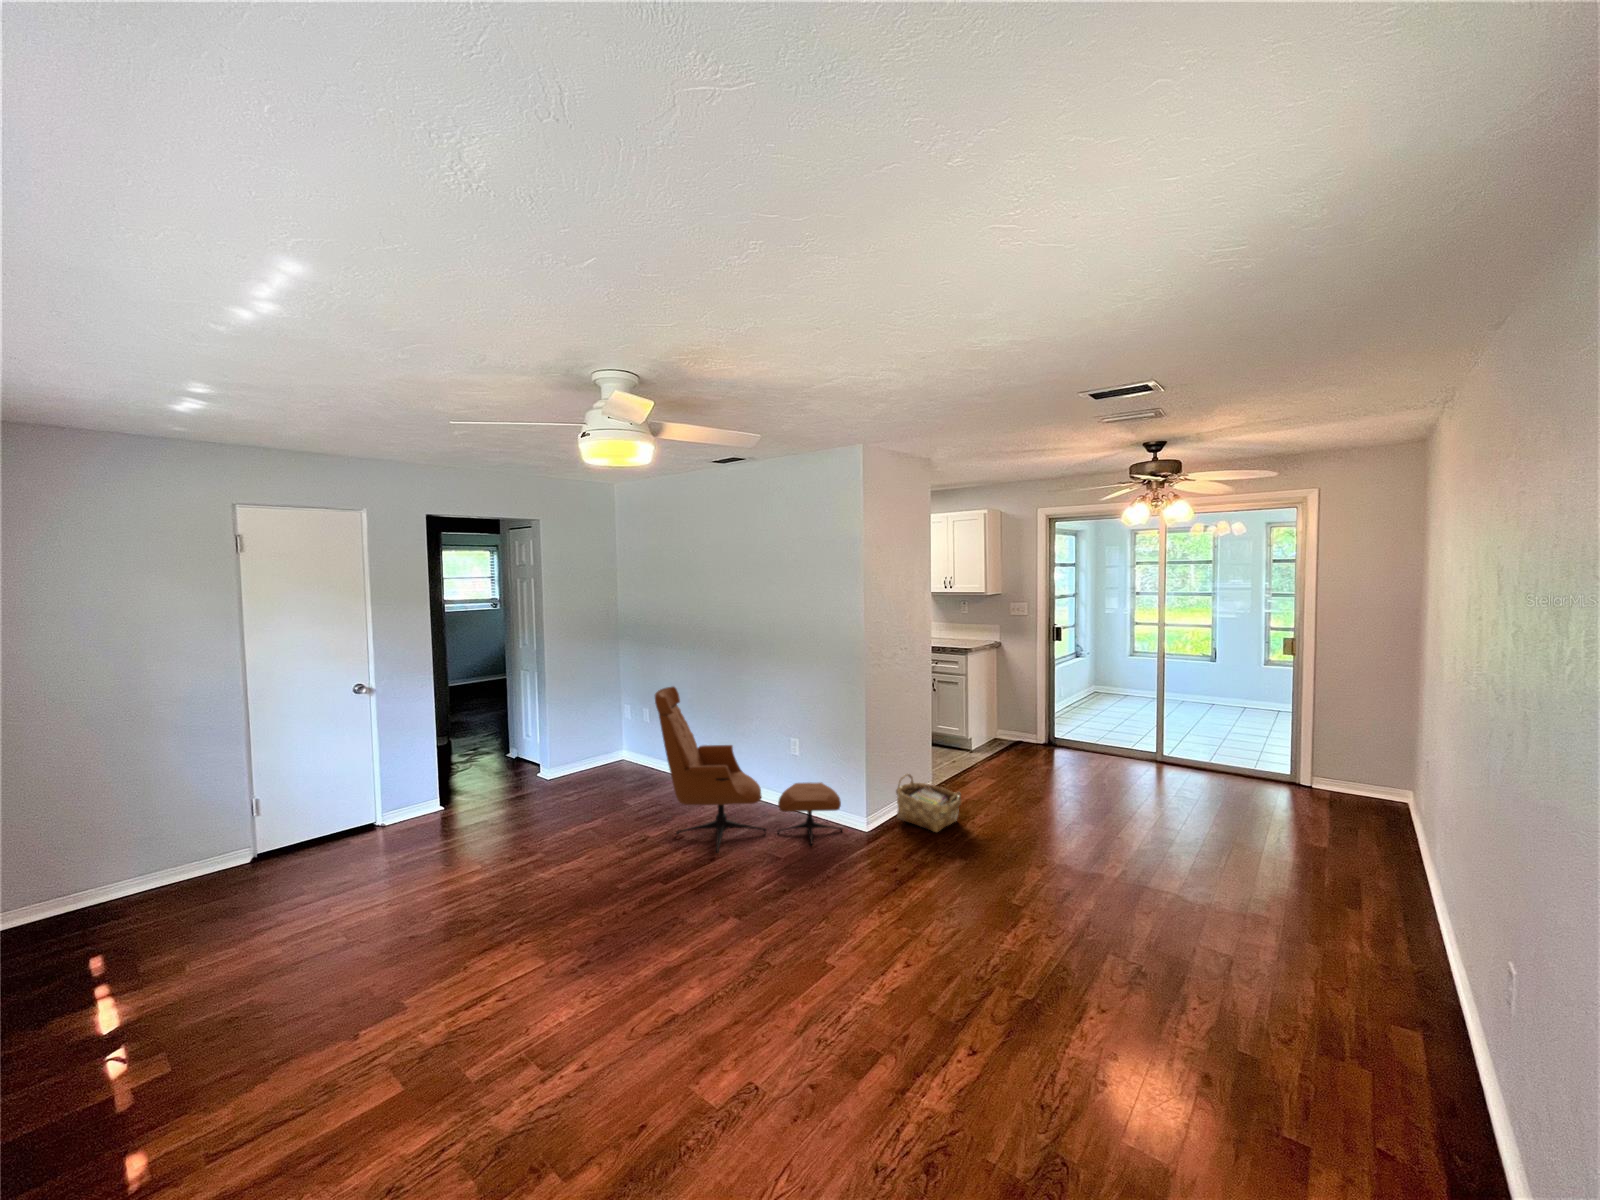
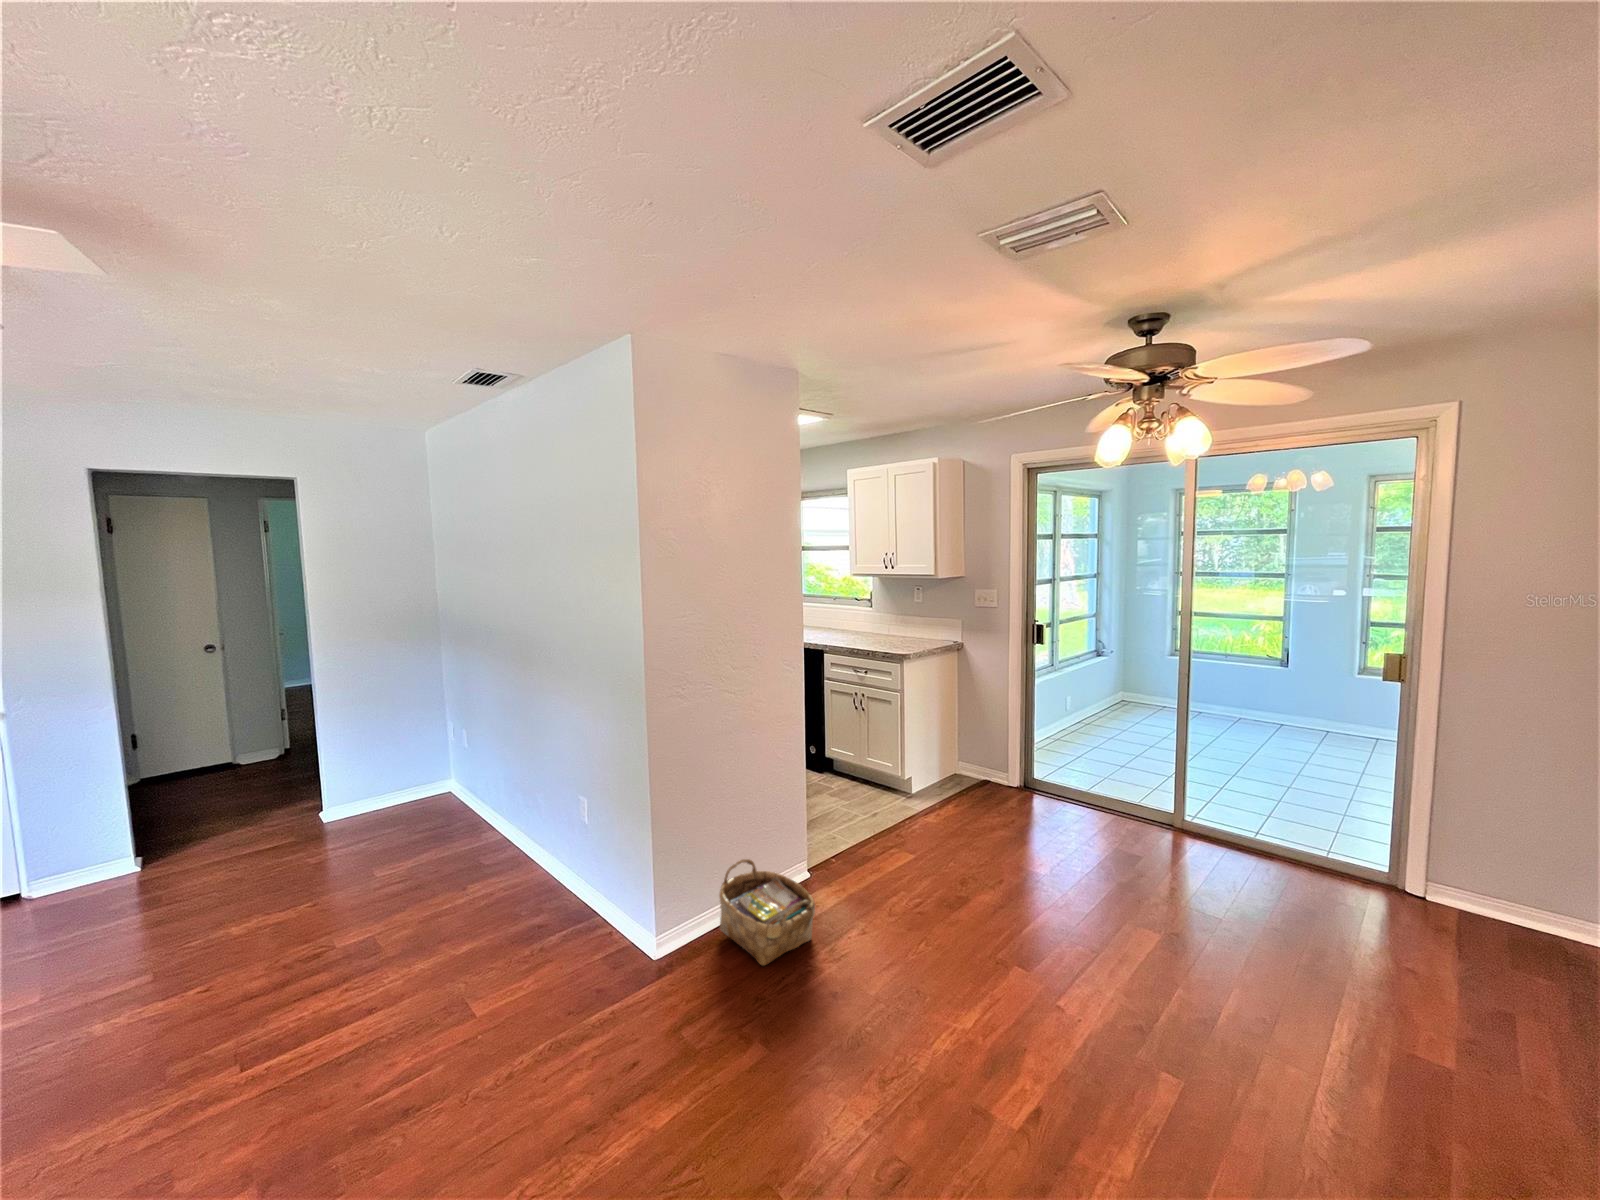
lounge chair: present [655,687,842,853] -> none [321,721,627,990]

